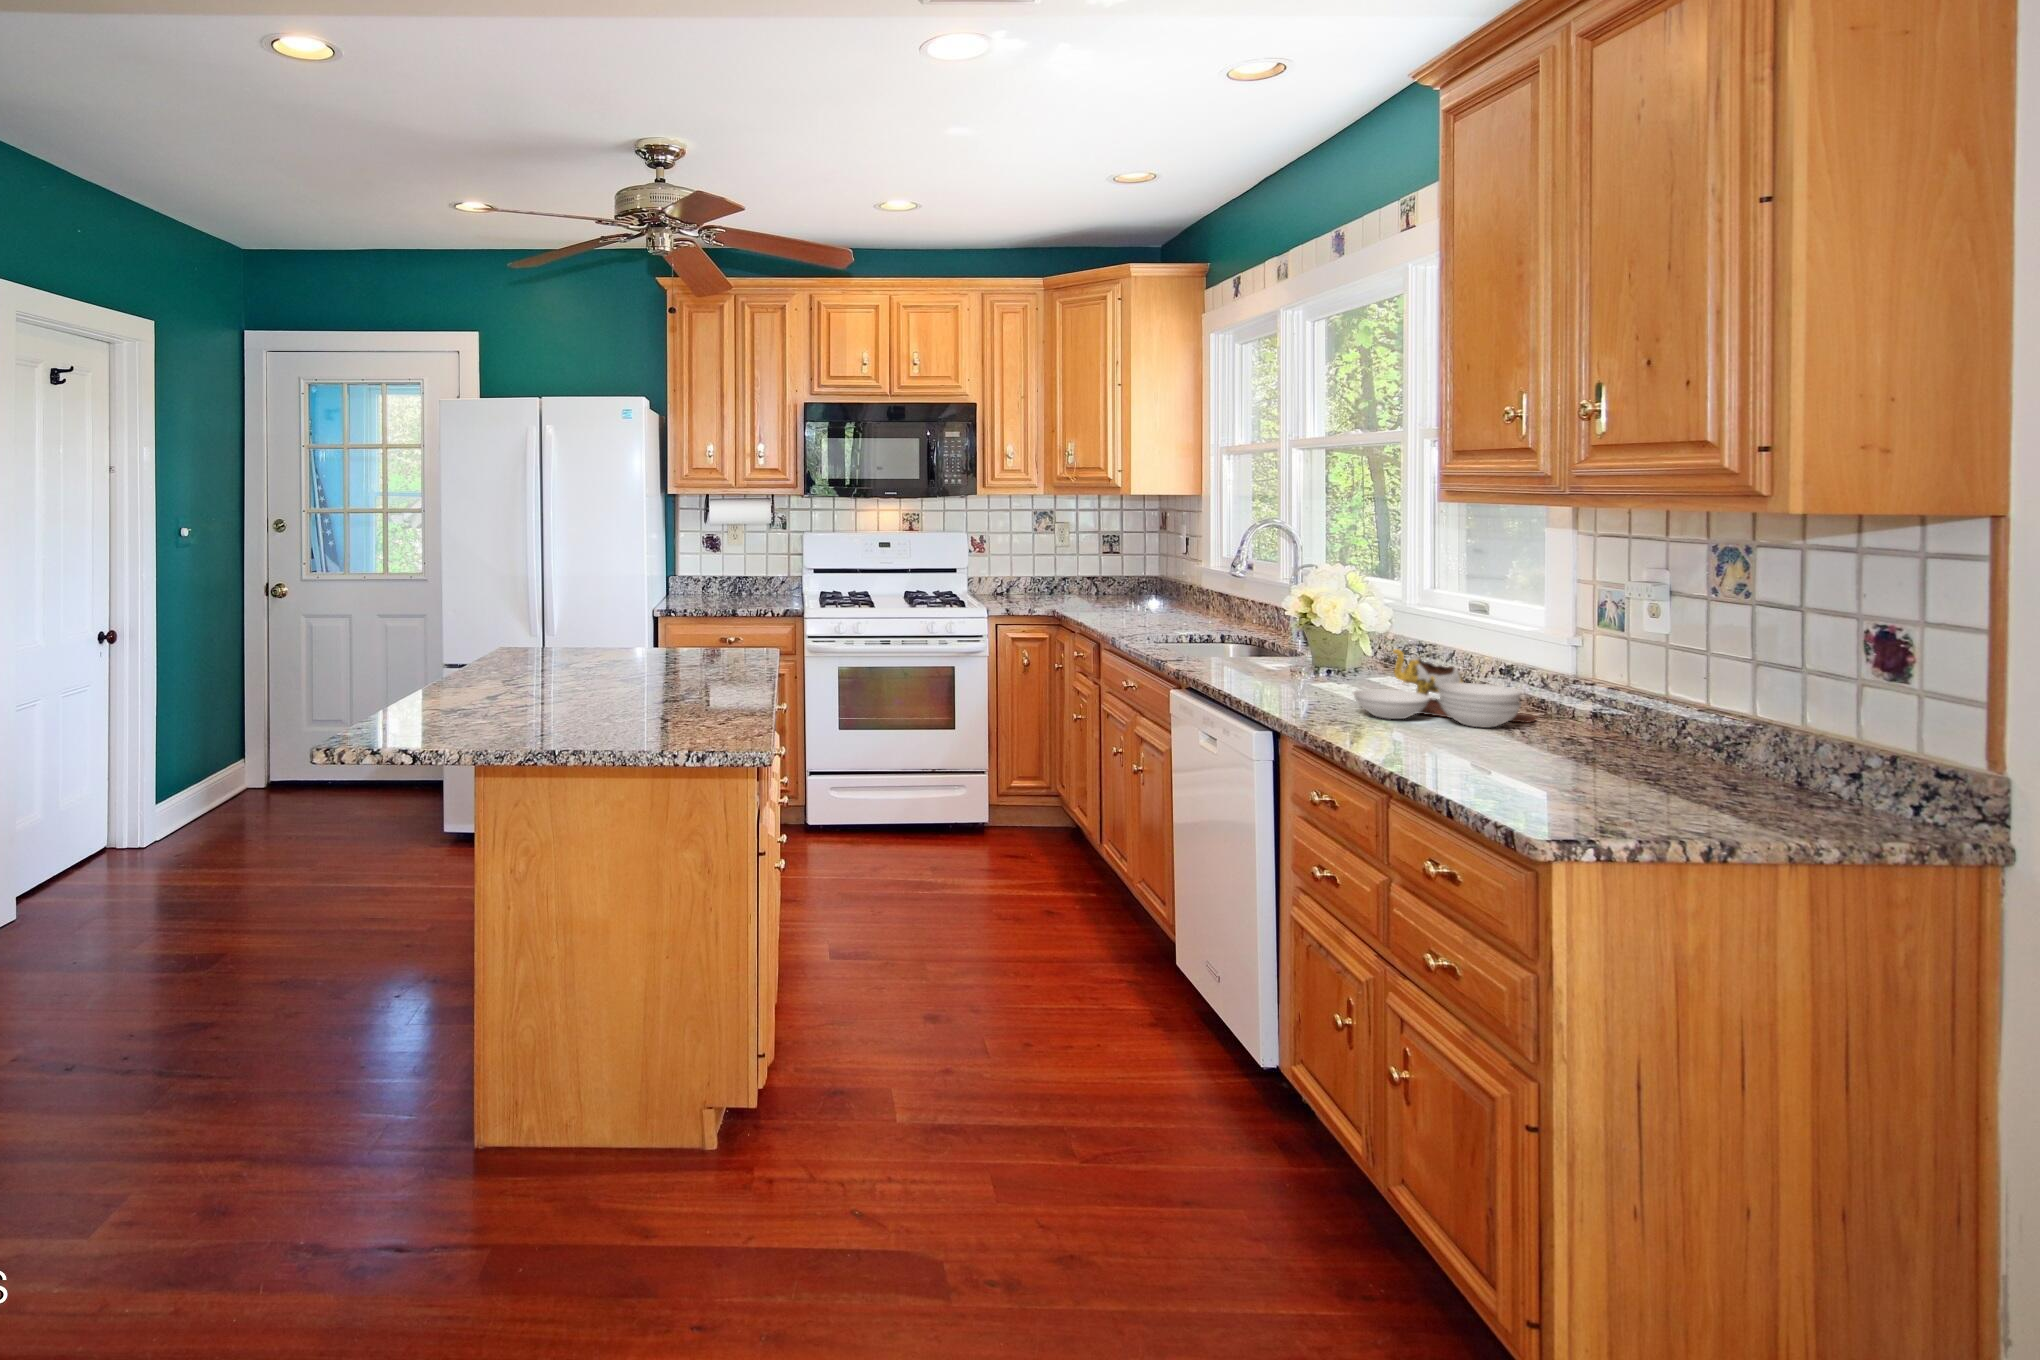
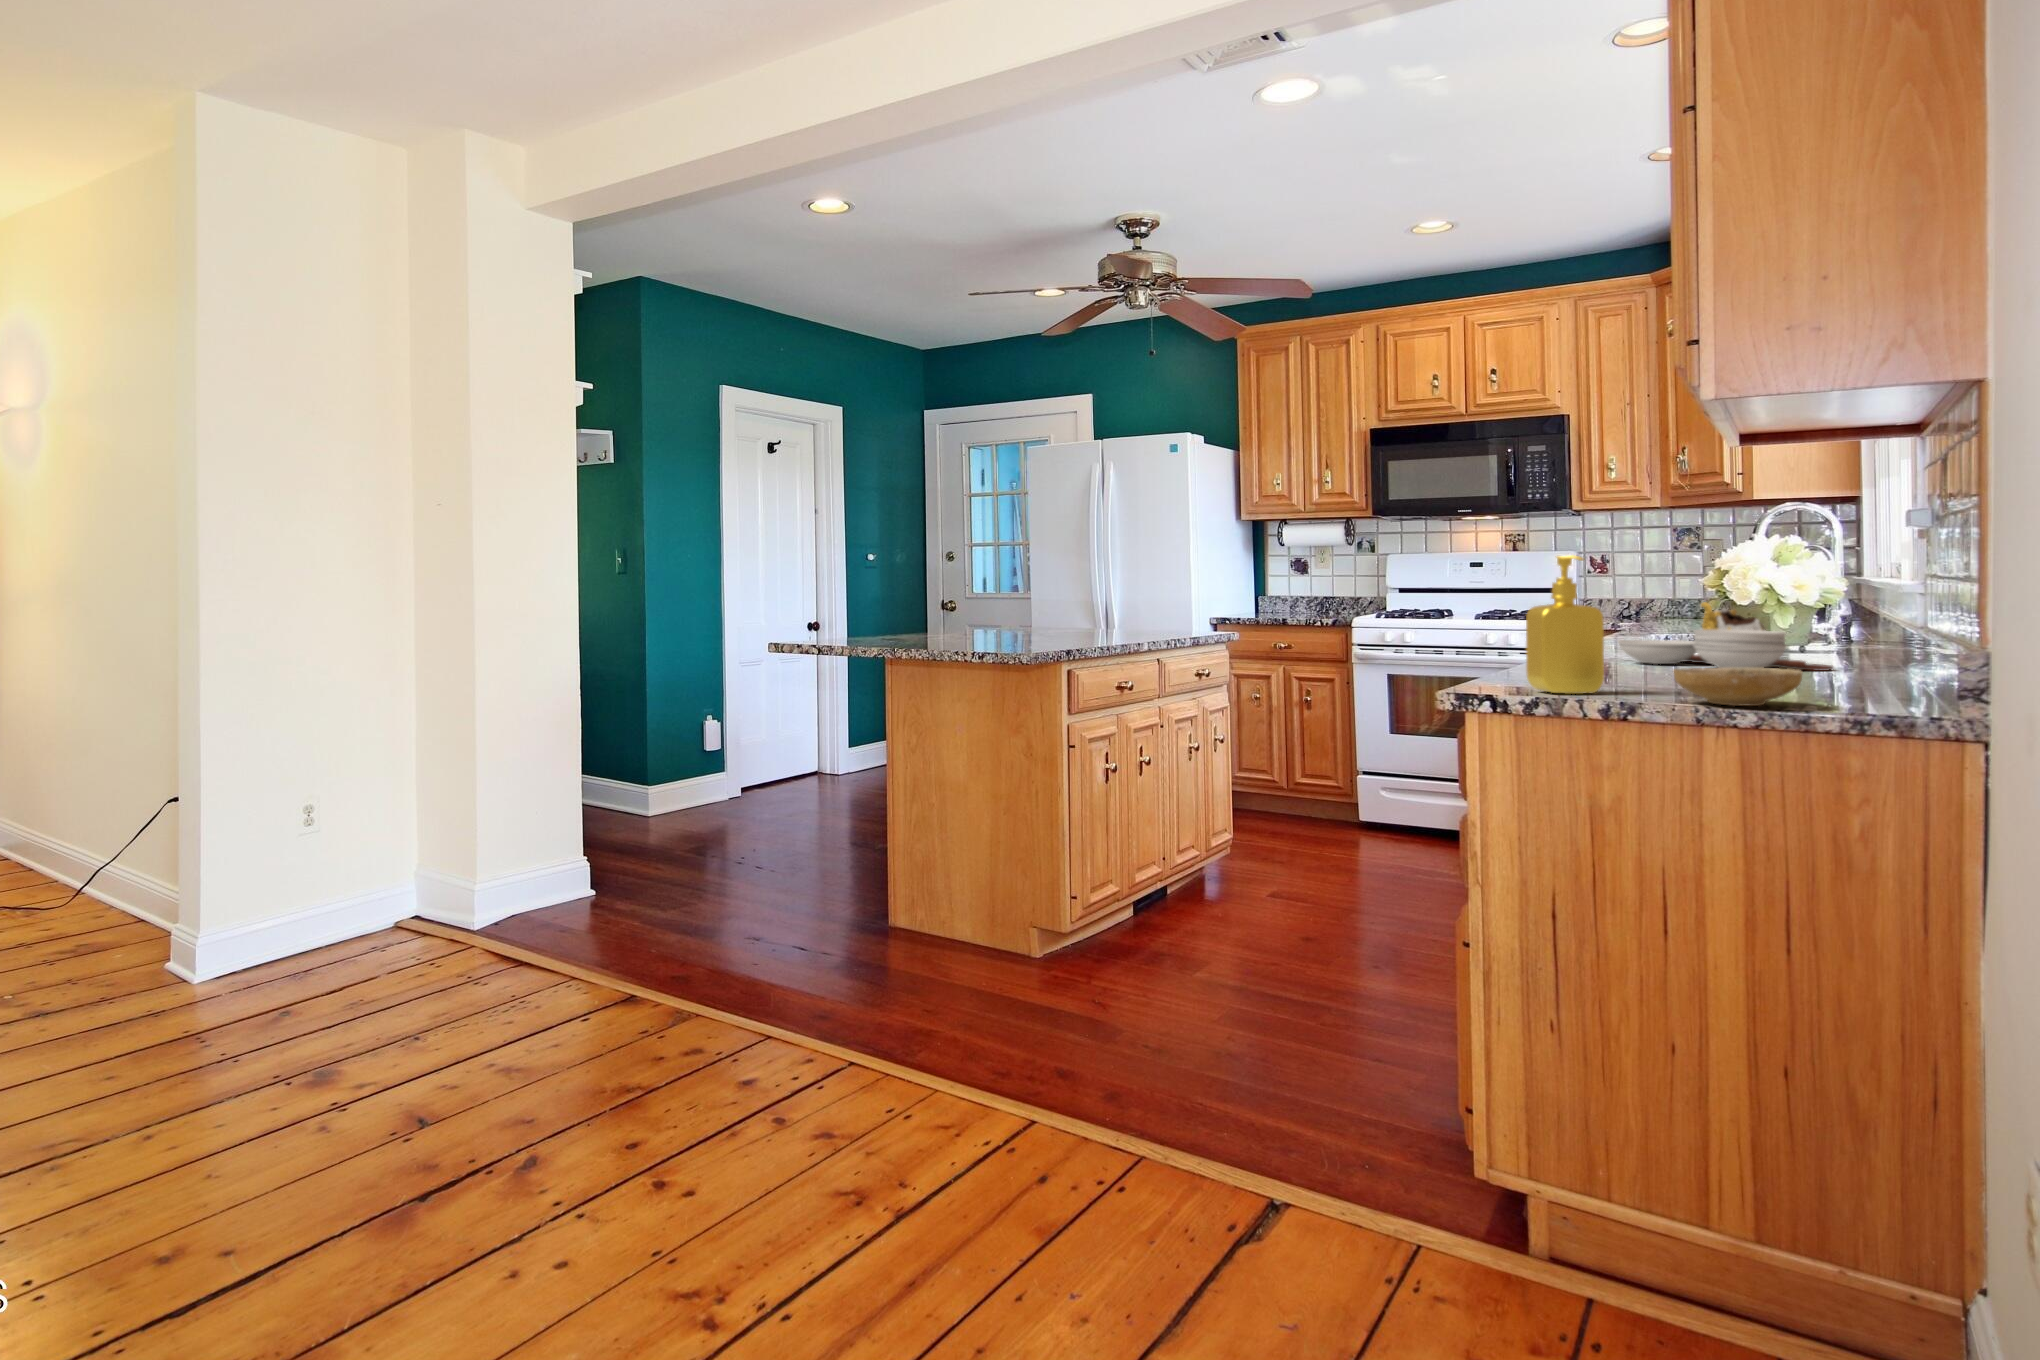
soap dispenser: none [1583,672,1656,832] -> present [1526,555,1604,694]
ceramic bowl: none [1752,791,1898,846] -> present [1673,668,1802,706]

